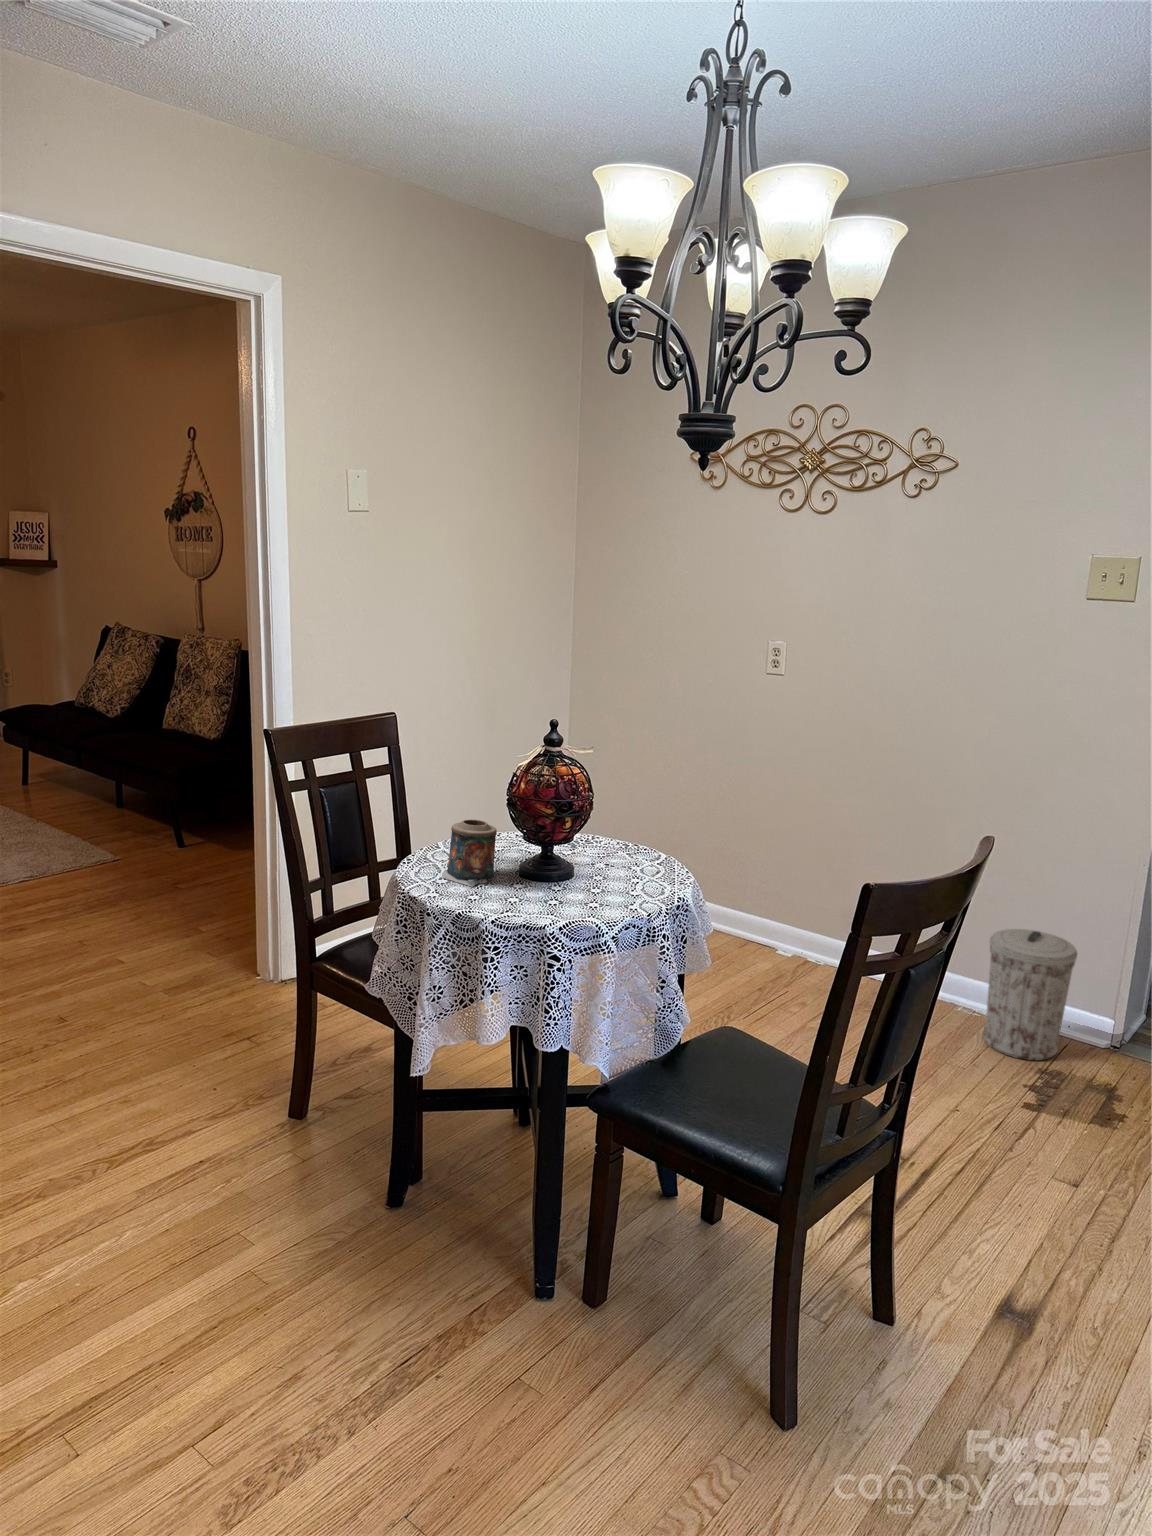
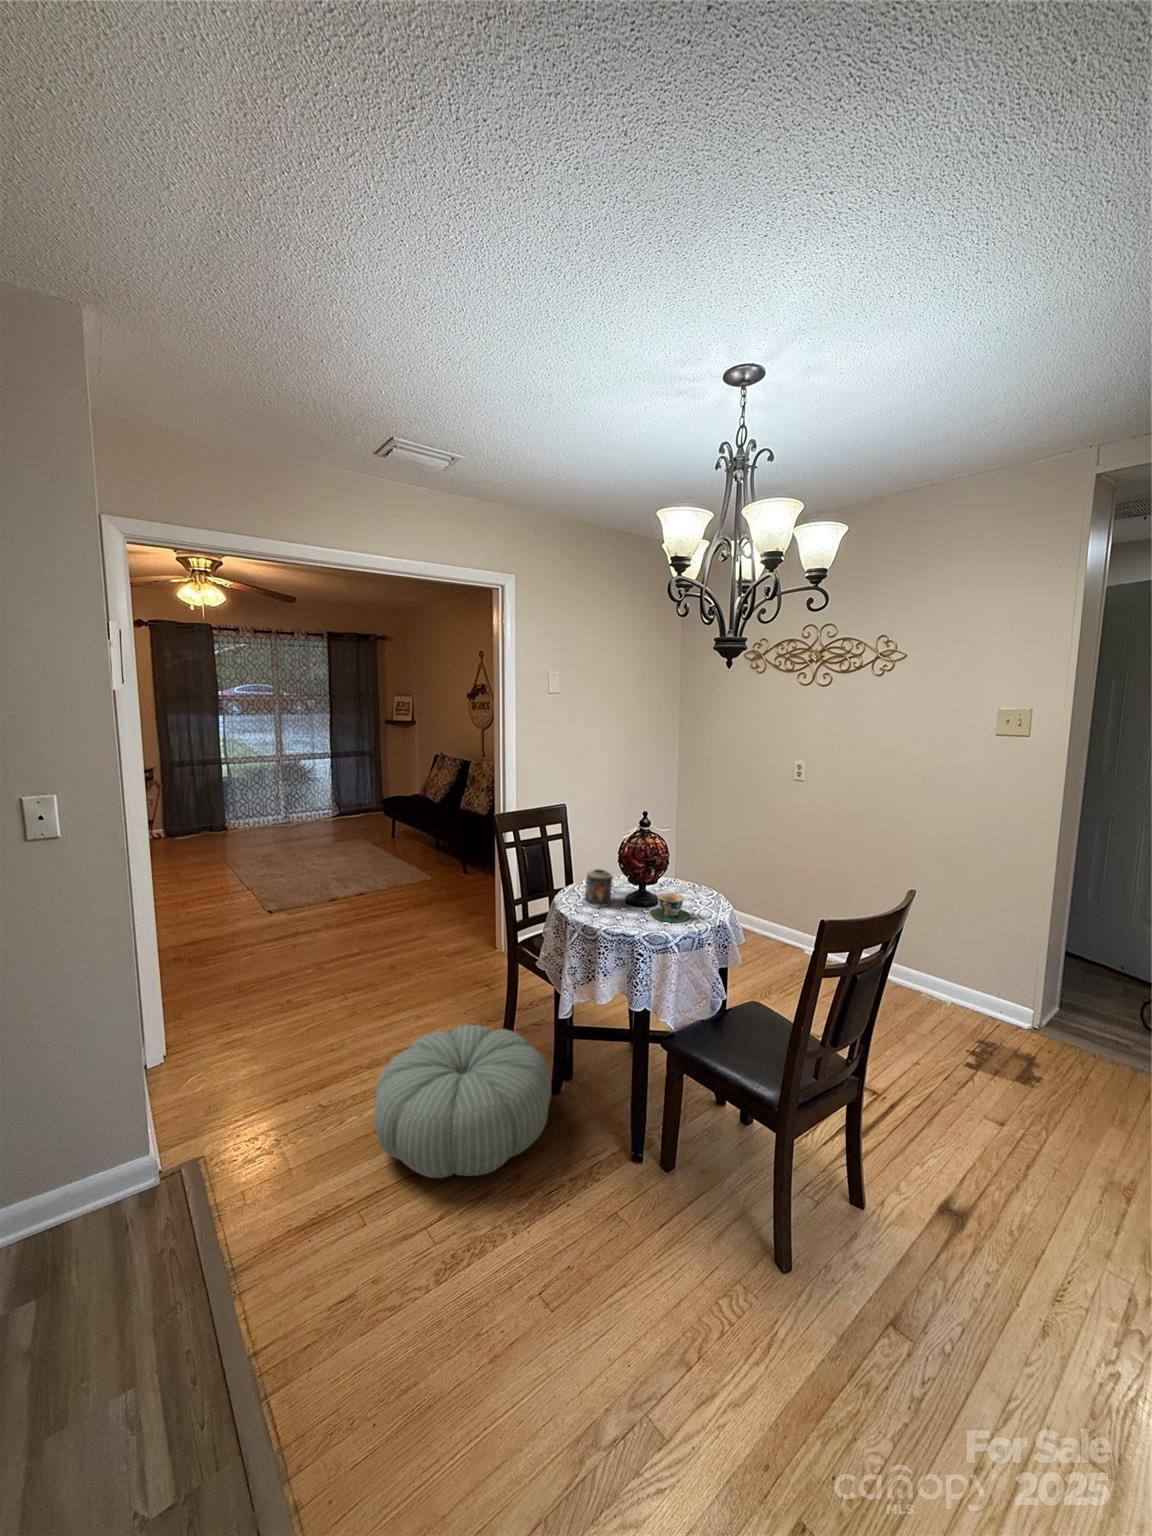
teacup: none [564,855,631,904] -> present [650,893,690,922]
trash can: present [984,929,1077,1060] -> none [941,946,1004,1036]
pouf: none [72,1100,393,1361] -> present [375,1025,551,1178]

